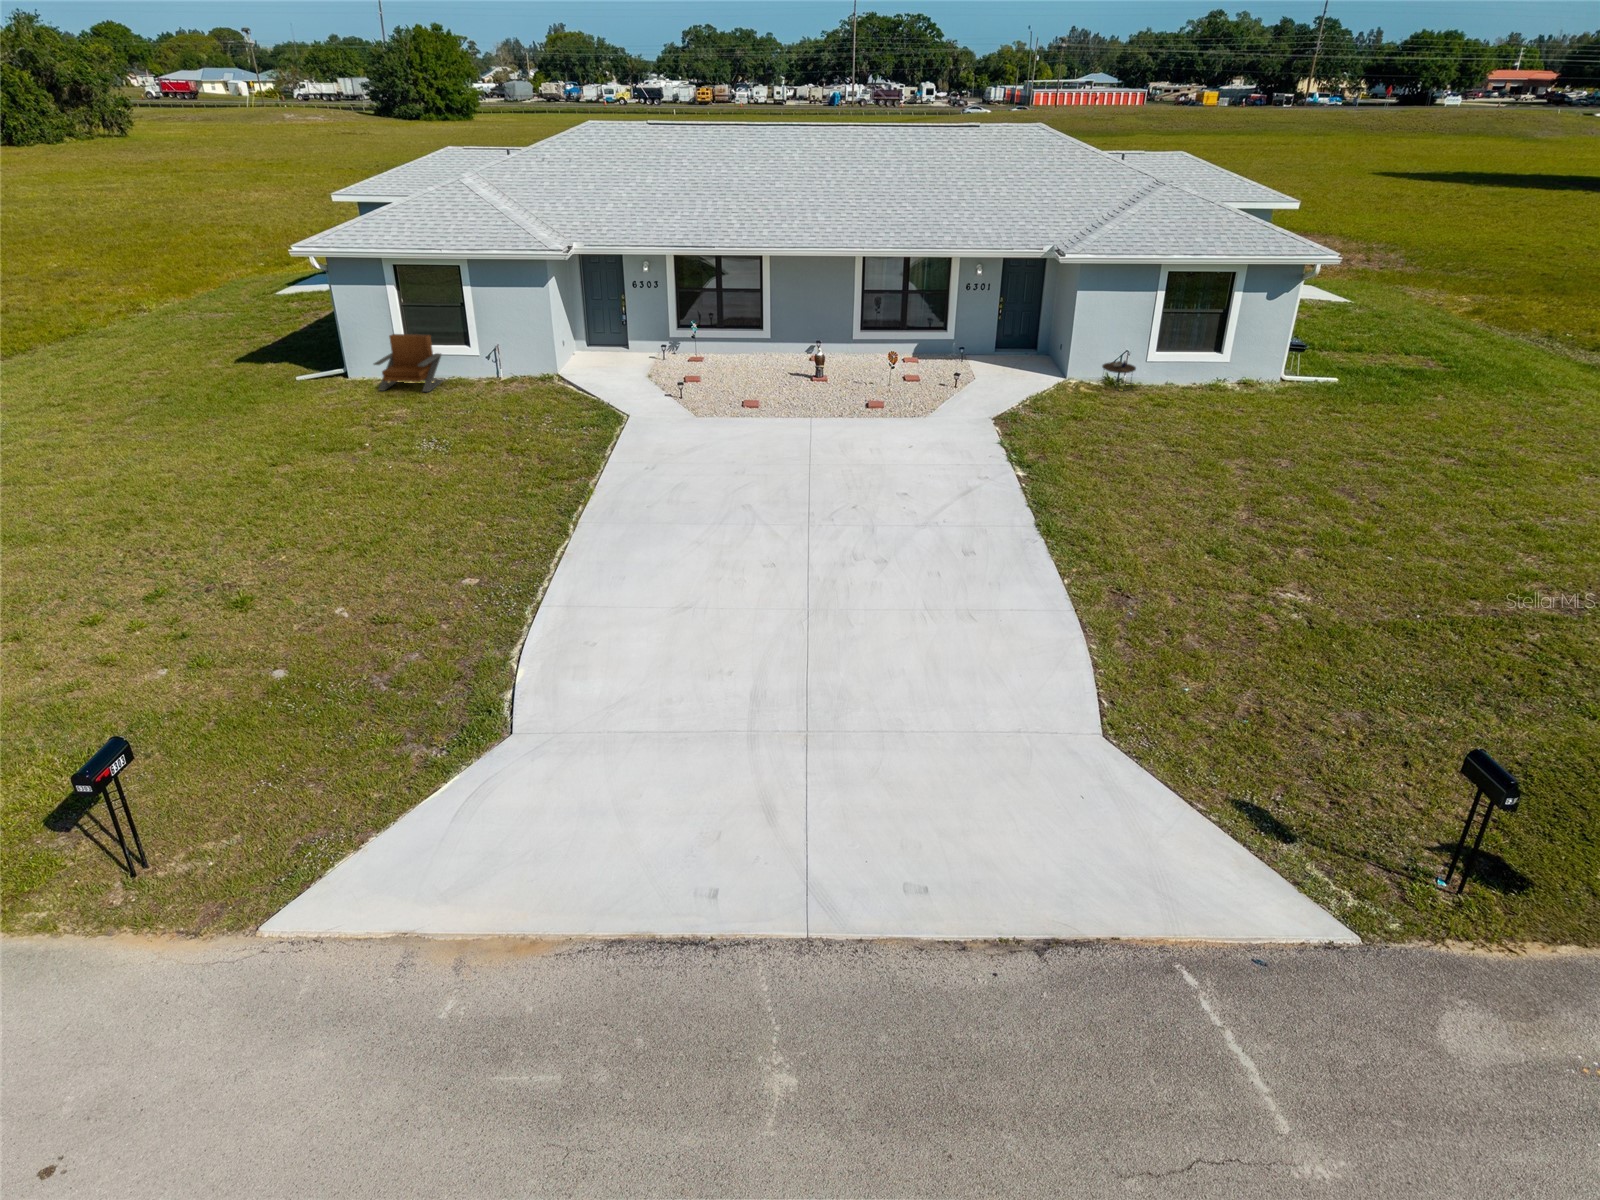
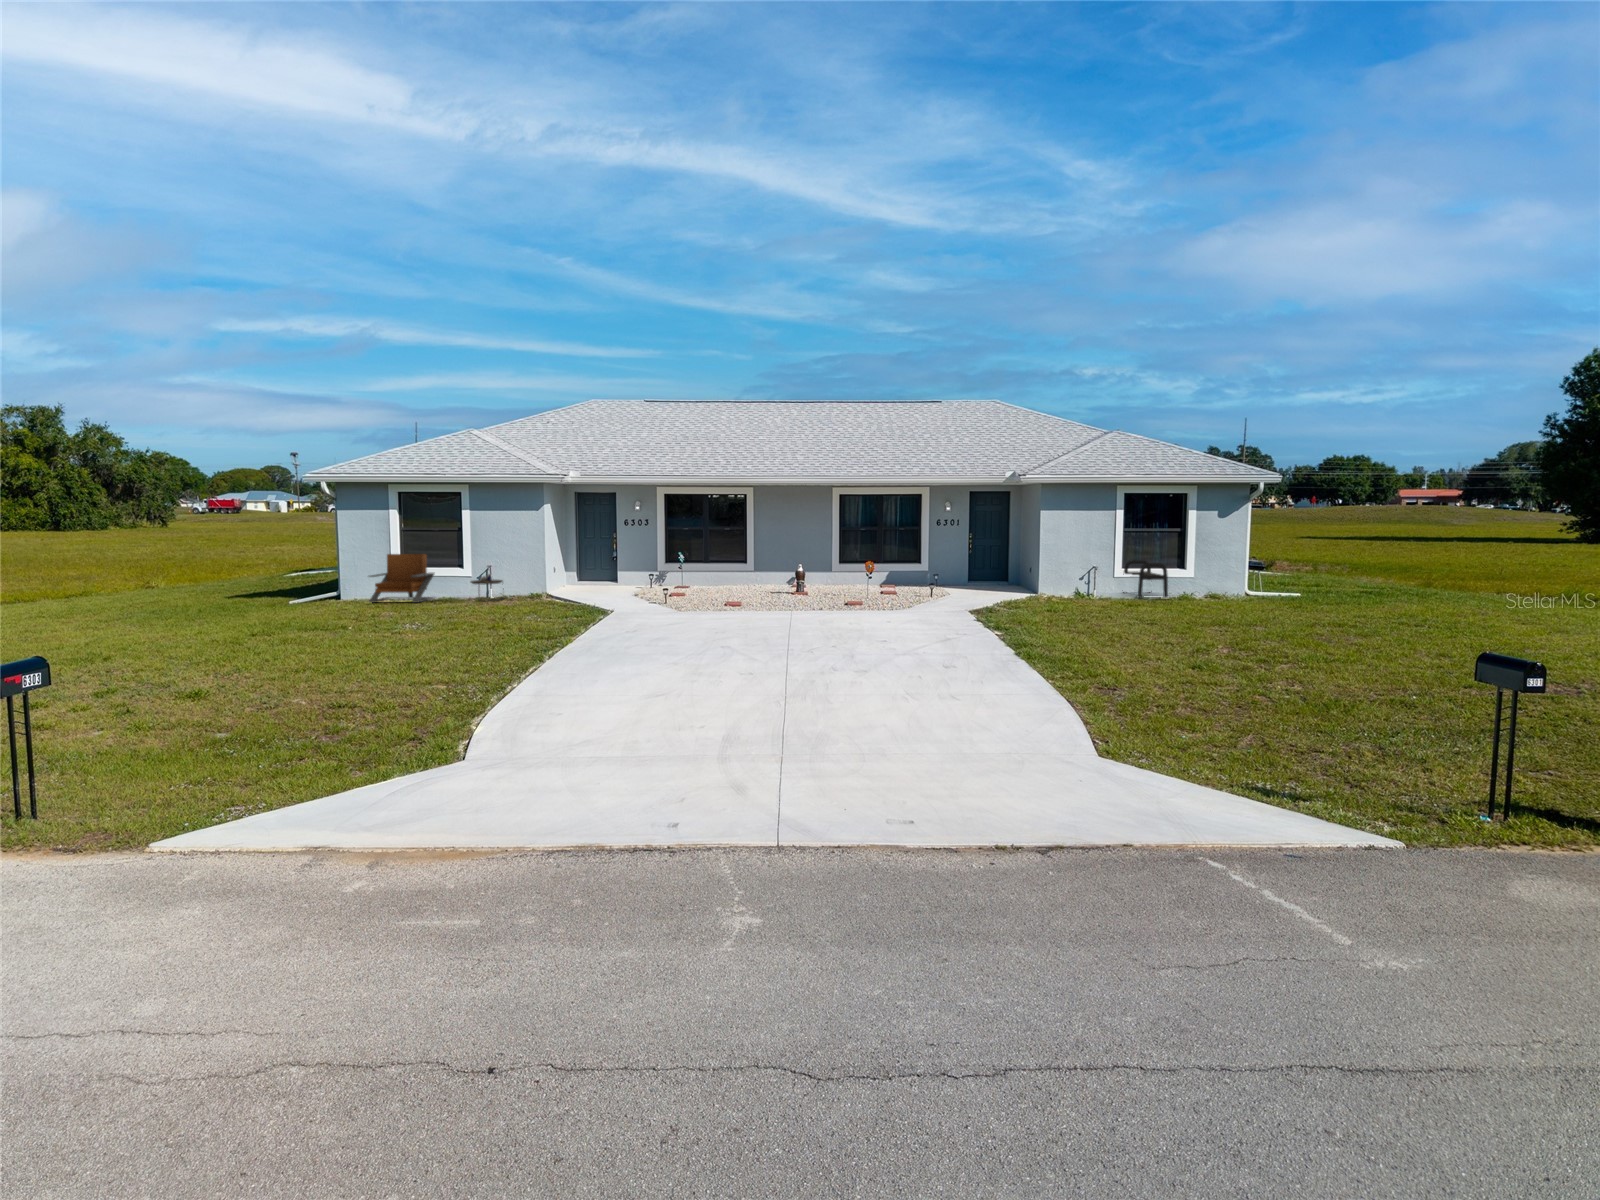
bench: none [1152,347,1203,395] -> present [1124,560,1168,598]
side table: present [1102,361,1136,381] -> present [471,574,503,600]

